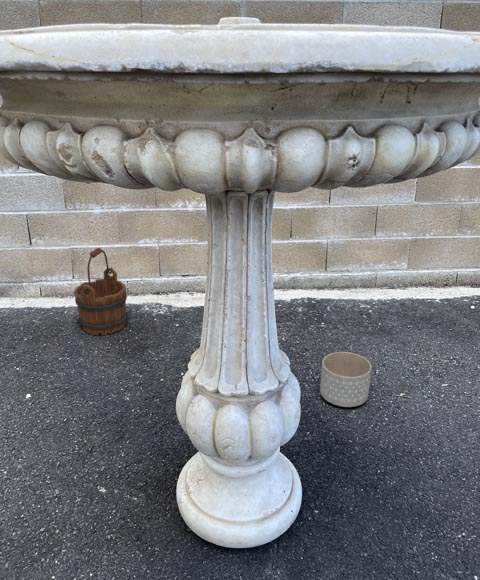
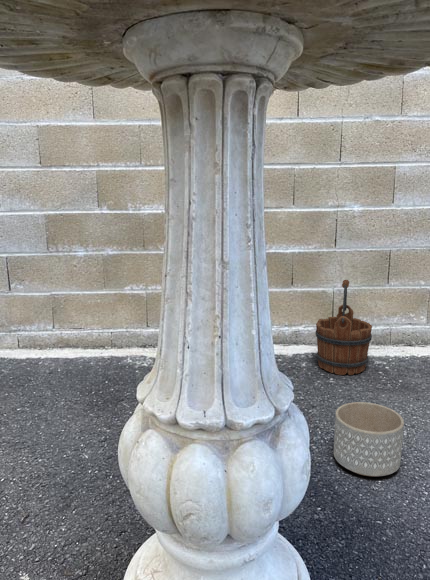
wooden bucket: present [74,248,127,335] -> present [316,280,372,375]

